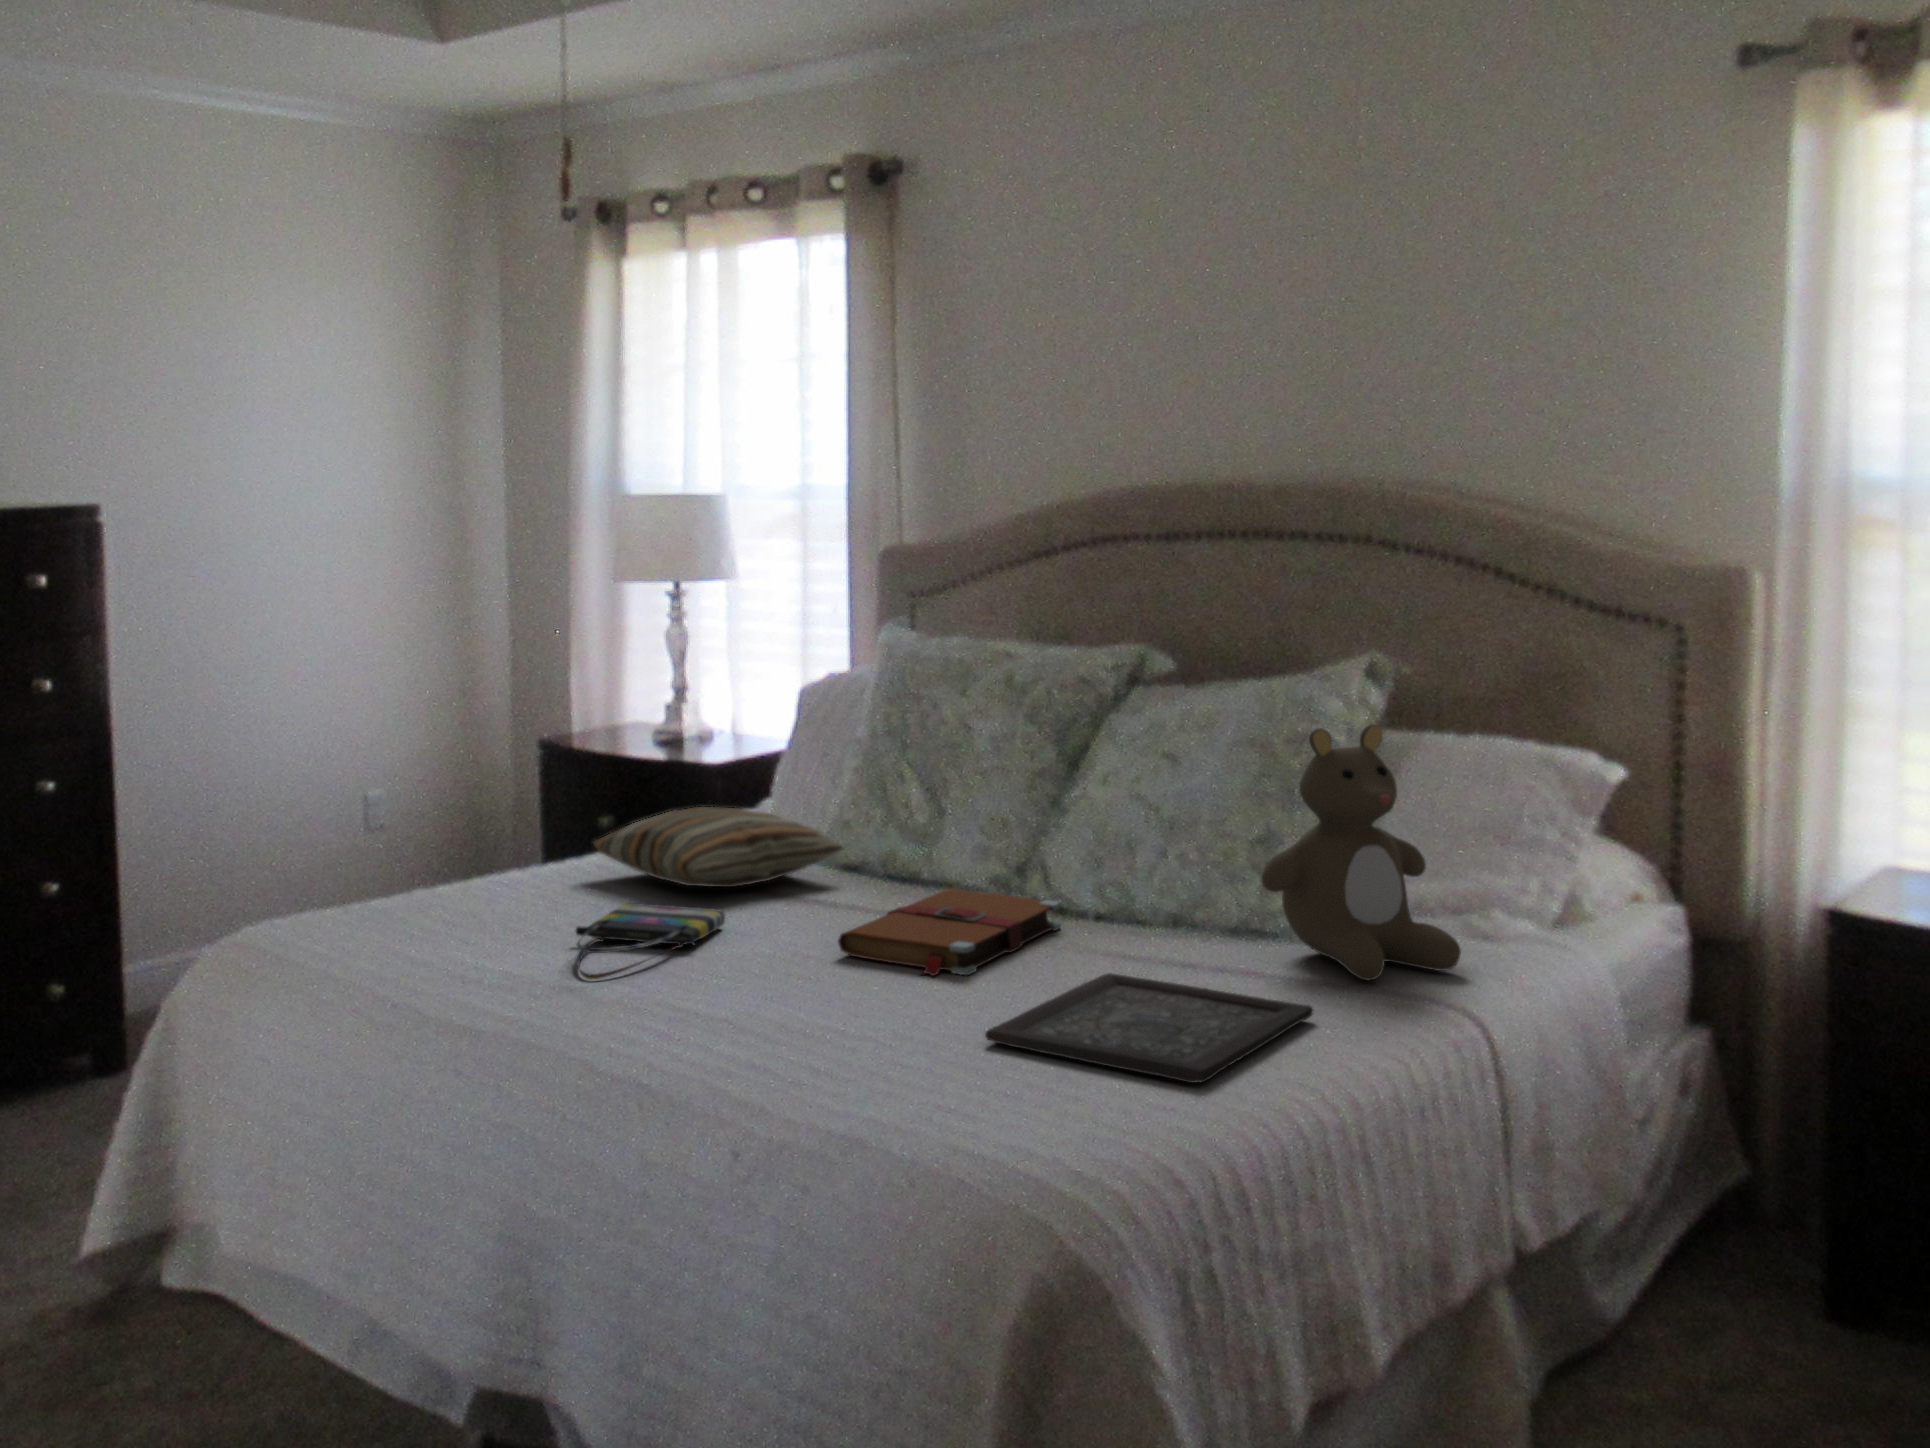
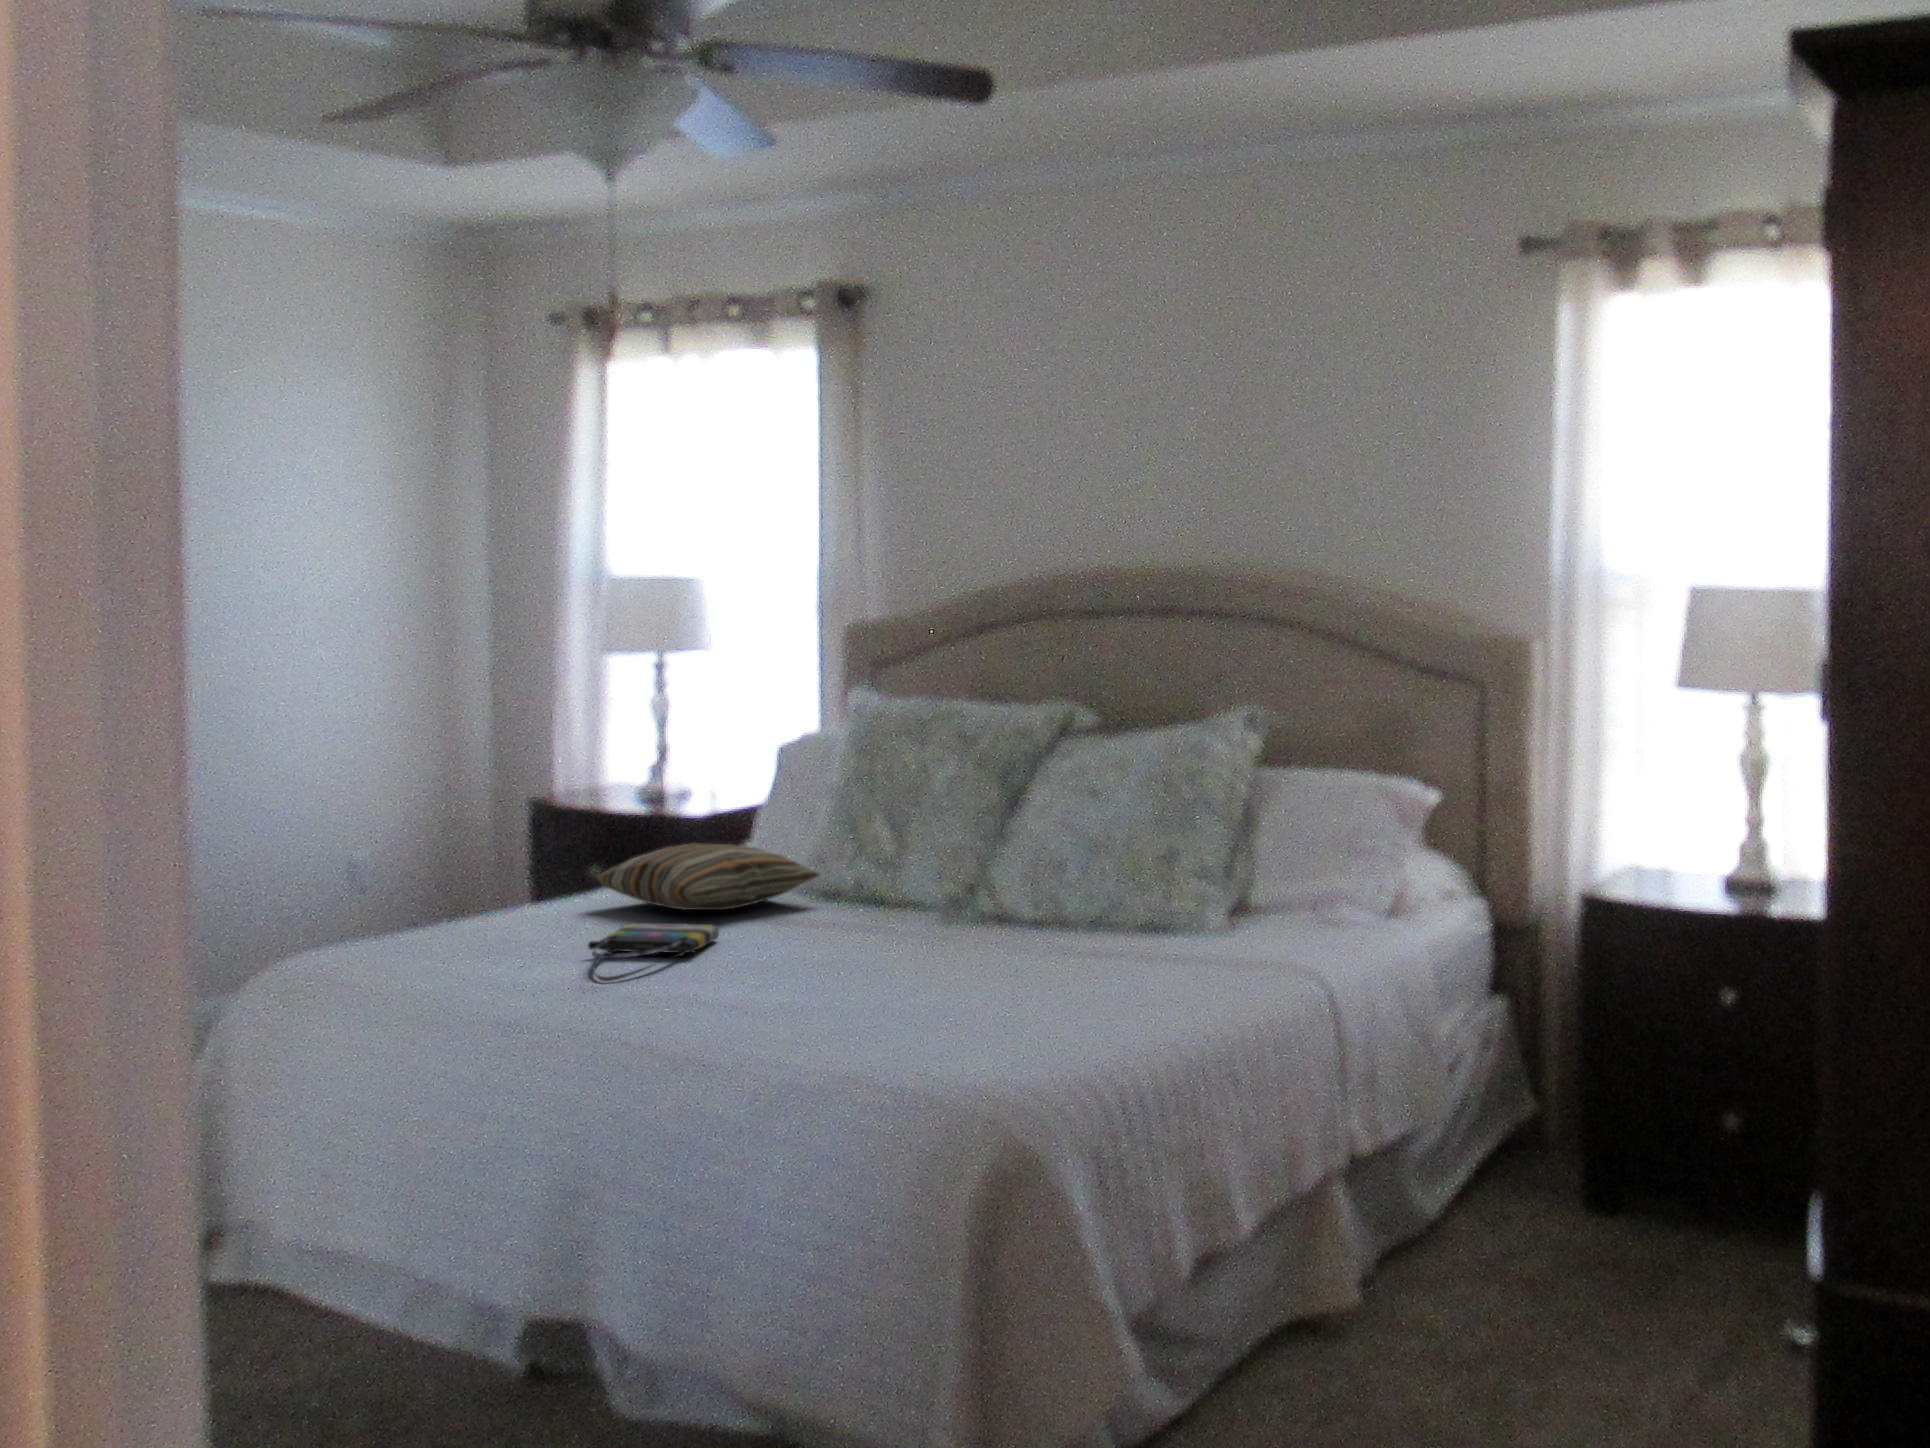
teddy bear: present [1261,724,1461,980] -> none [1162,756,1314,957]
book: present [838,889,1061,976] -> none [818,902,1004,968]
tray: present [985,973,1313,1083] -> none [944,958,1200,1029]

